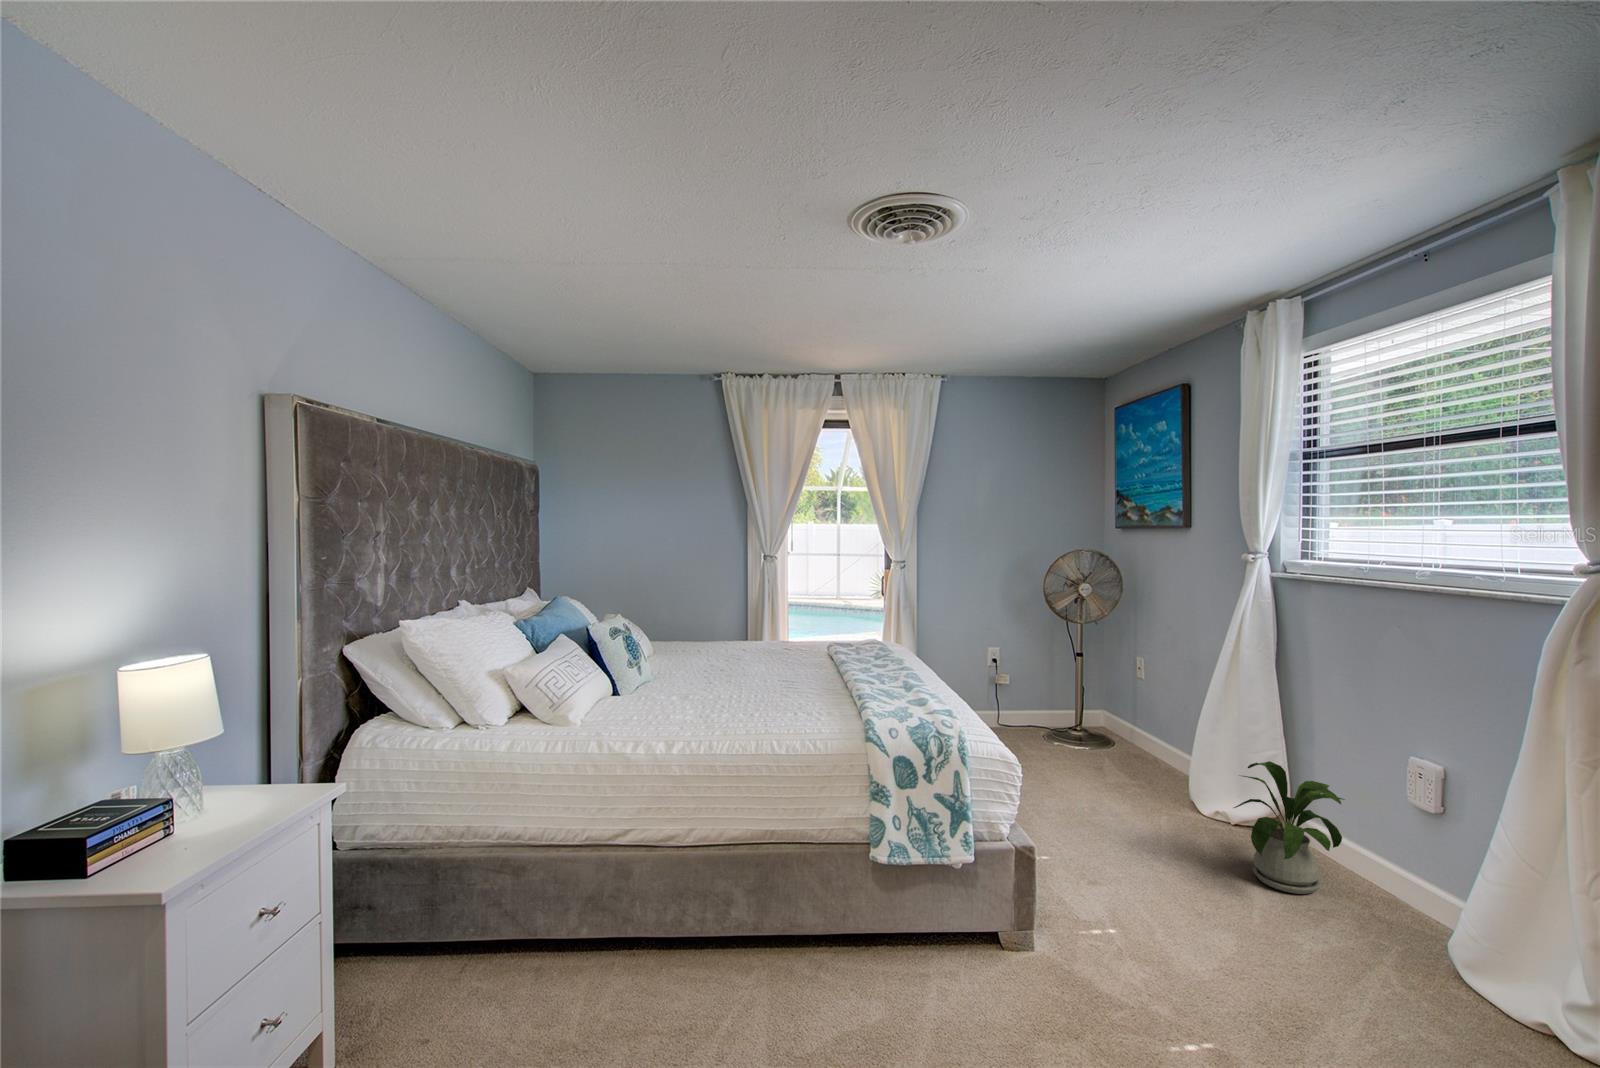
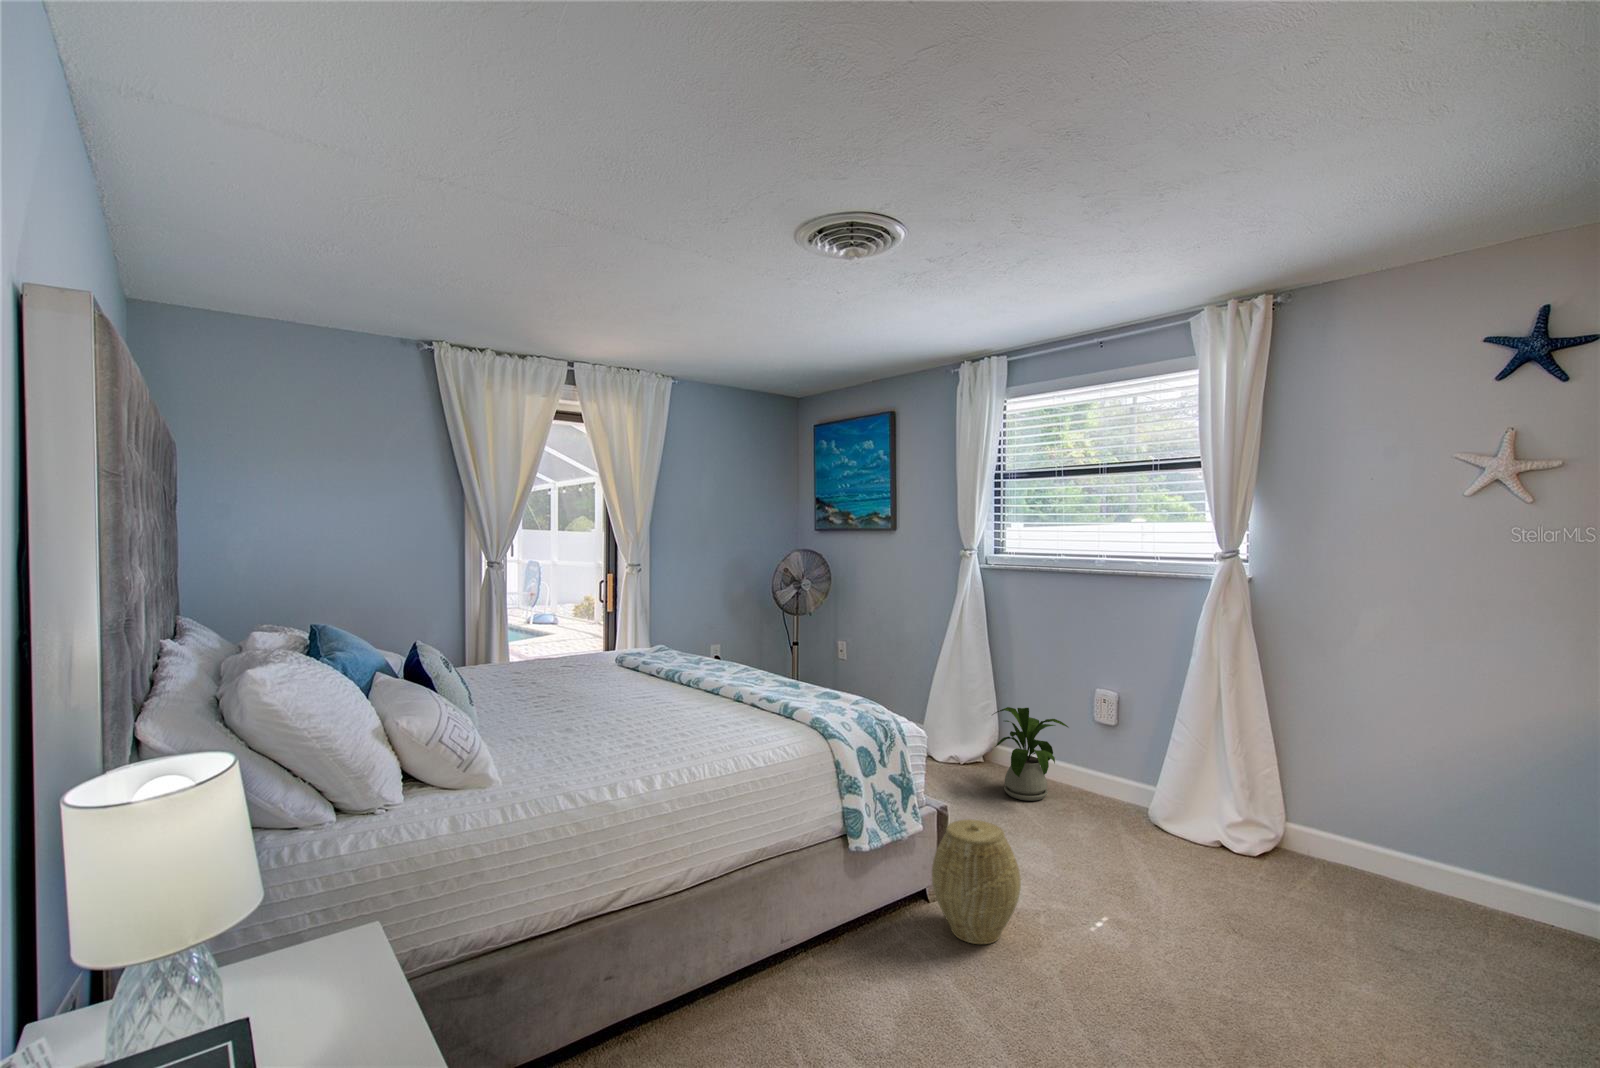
woven basket: none [971,866,1078,1019] -> present [932,819,1021,944]

